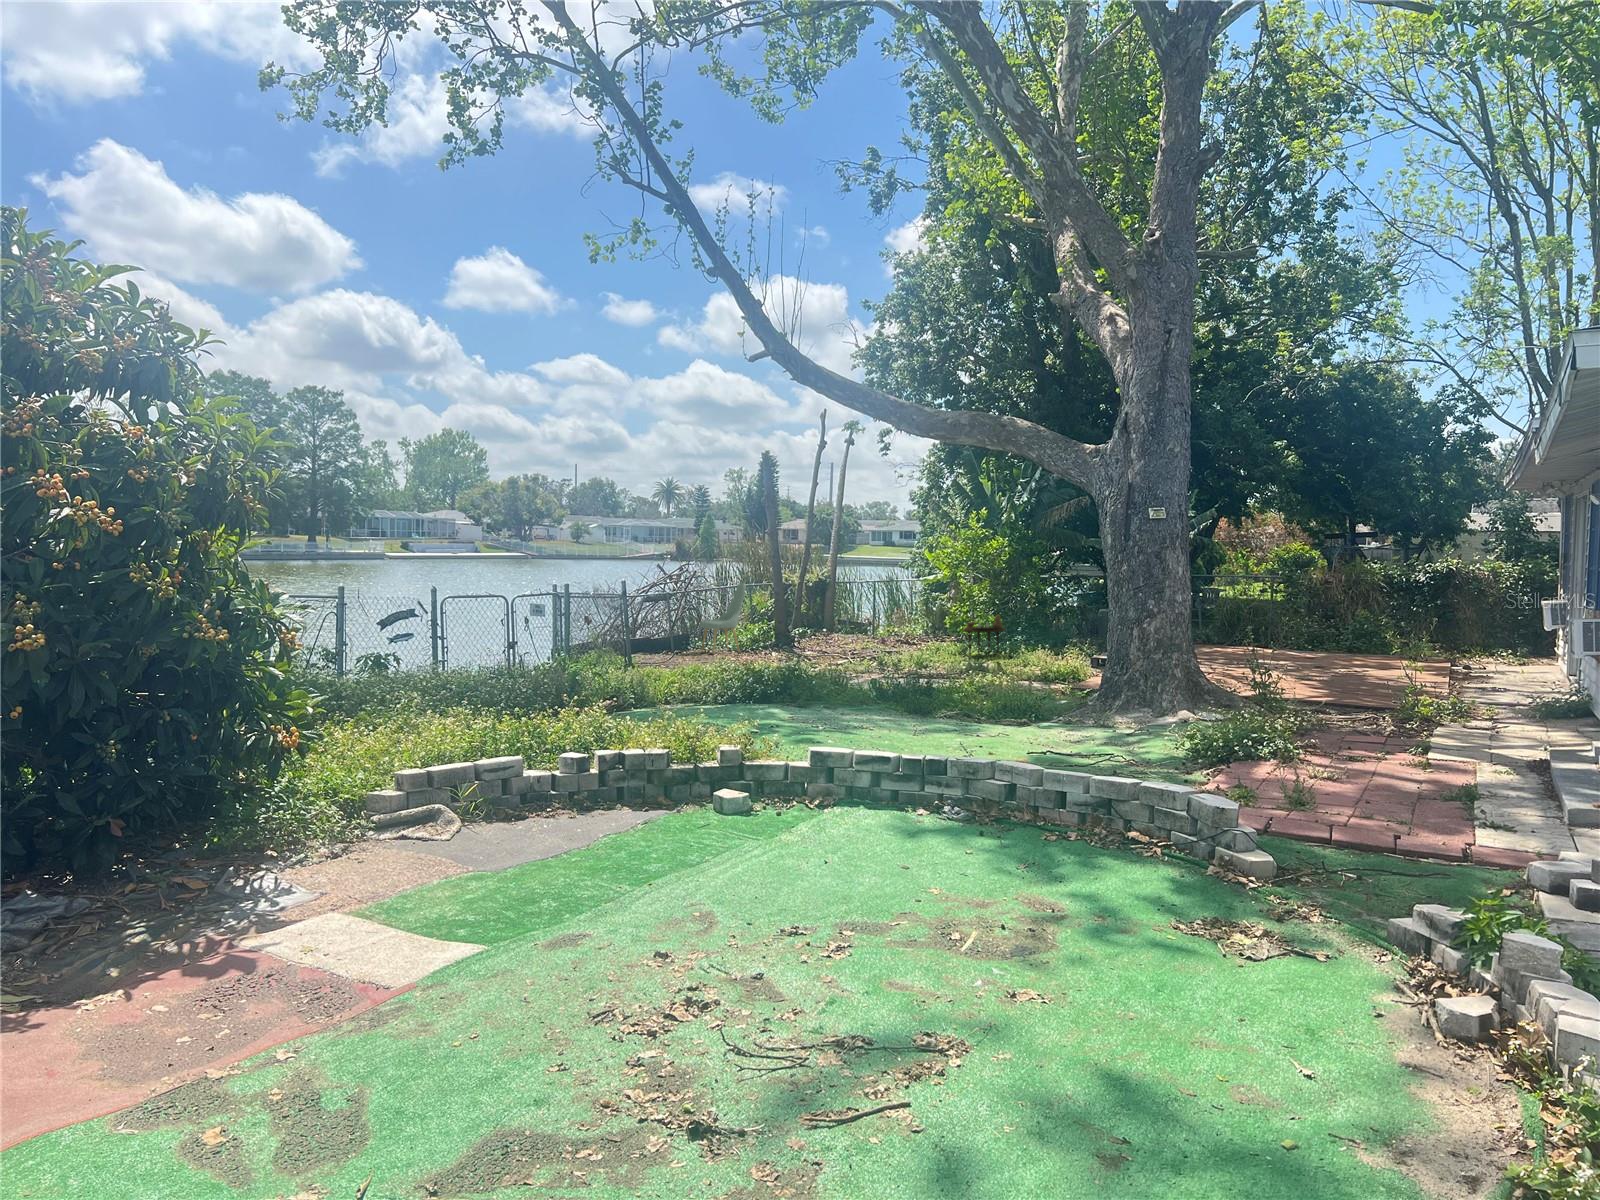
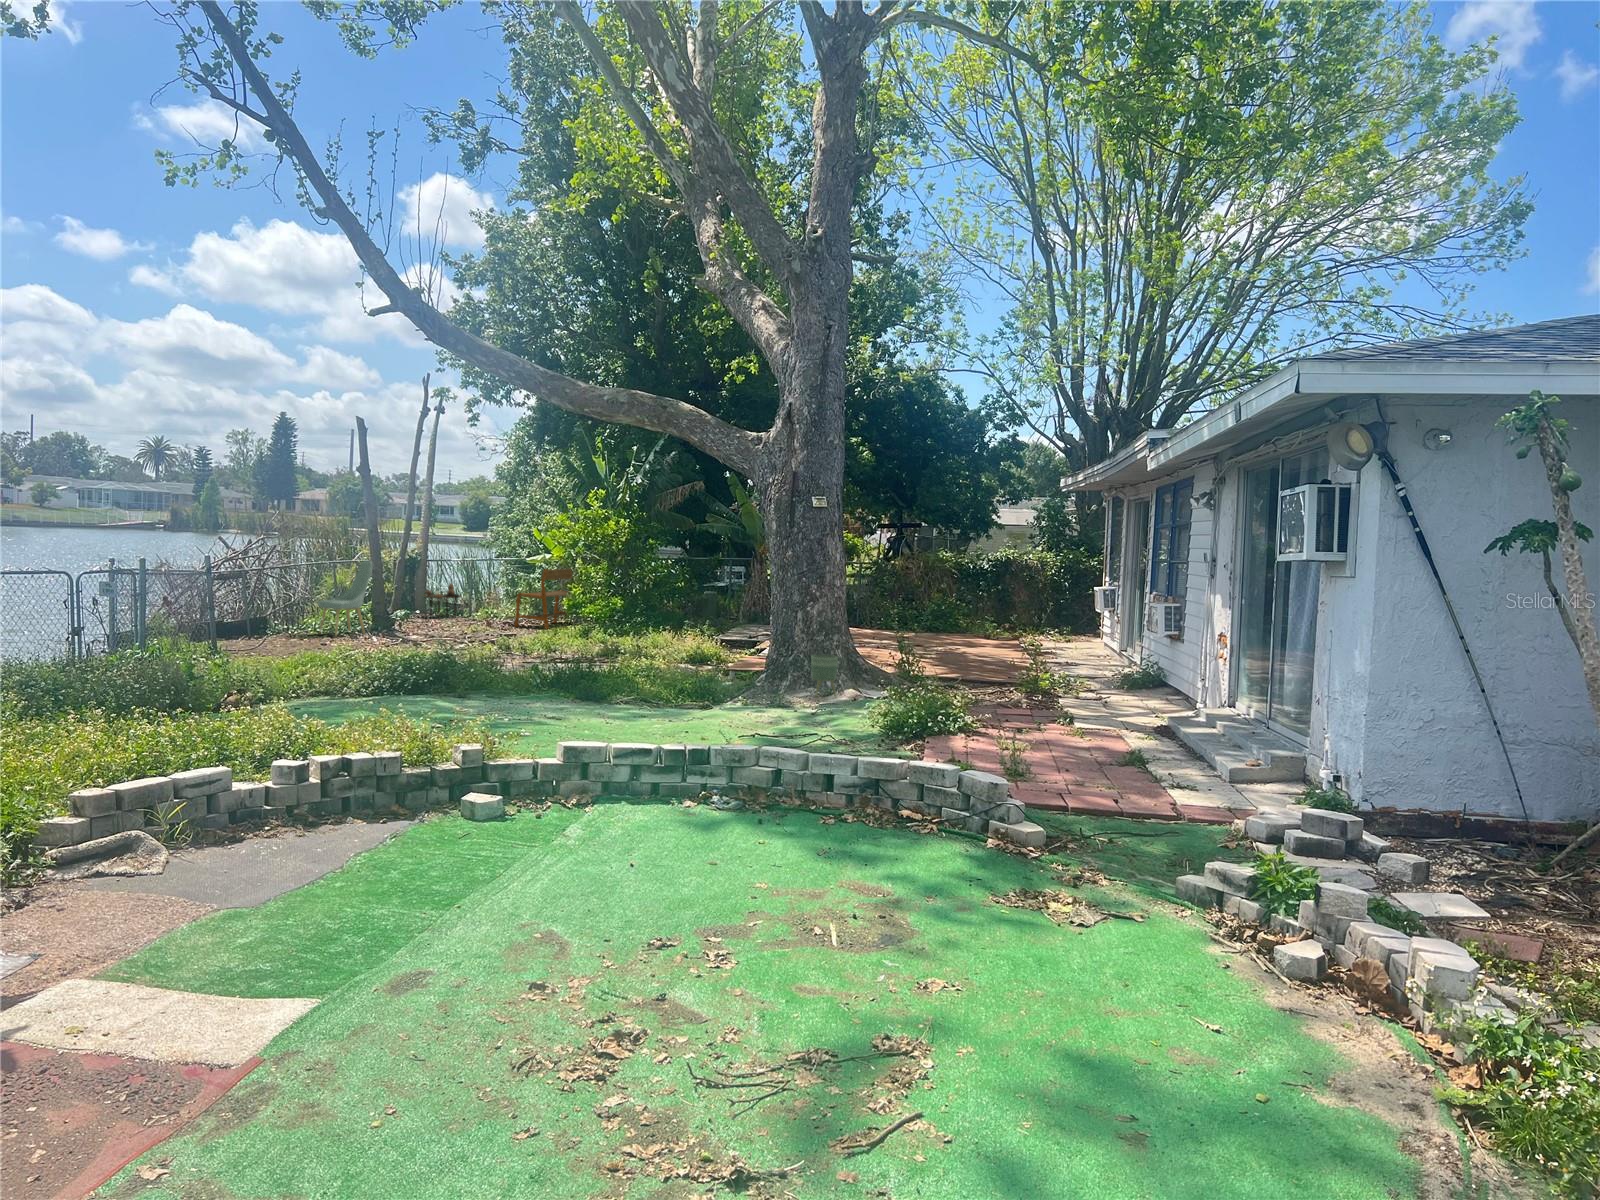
bench: none [880,584,948,647] -> present [515,569,572,629]
side table: present [962,614,1005,656] -> present [423,583,461,618]
planter: none [1133,669,1164,717] -> present [811,655,838,698]

